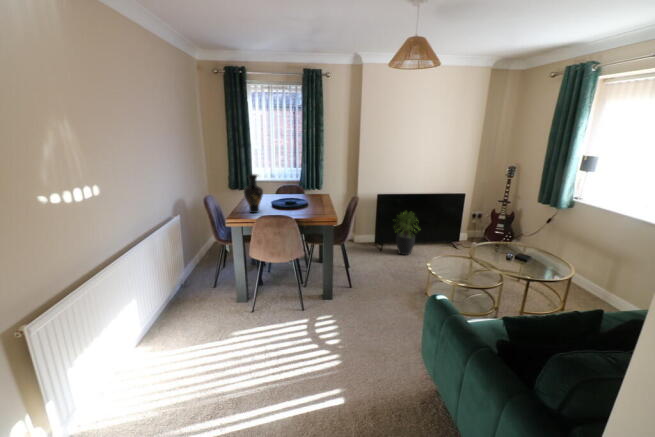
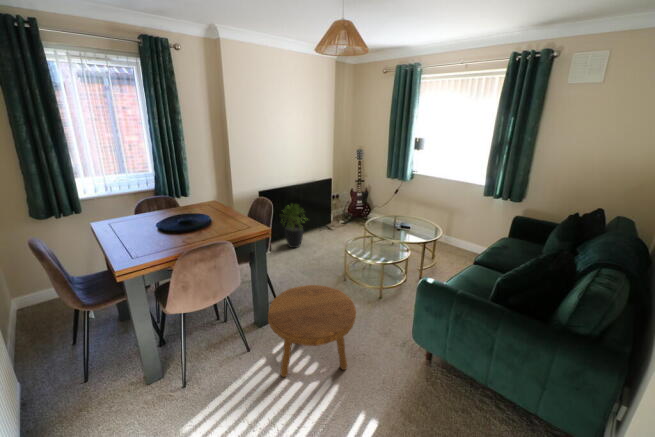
vase: present [244,174,263,213] -> none [124,195,158,252]
footstool: none [304,270,382,355] -> present [268,285,356,377]

